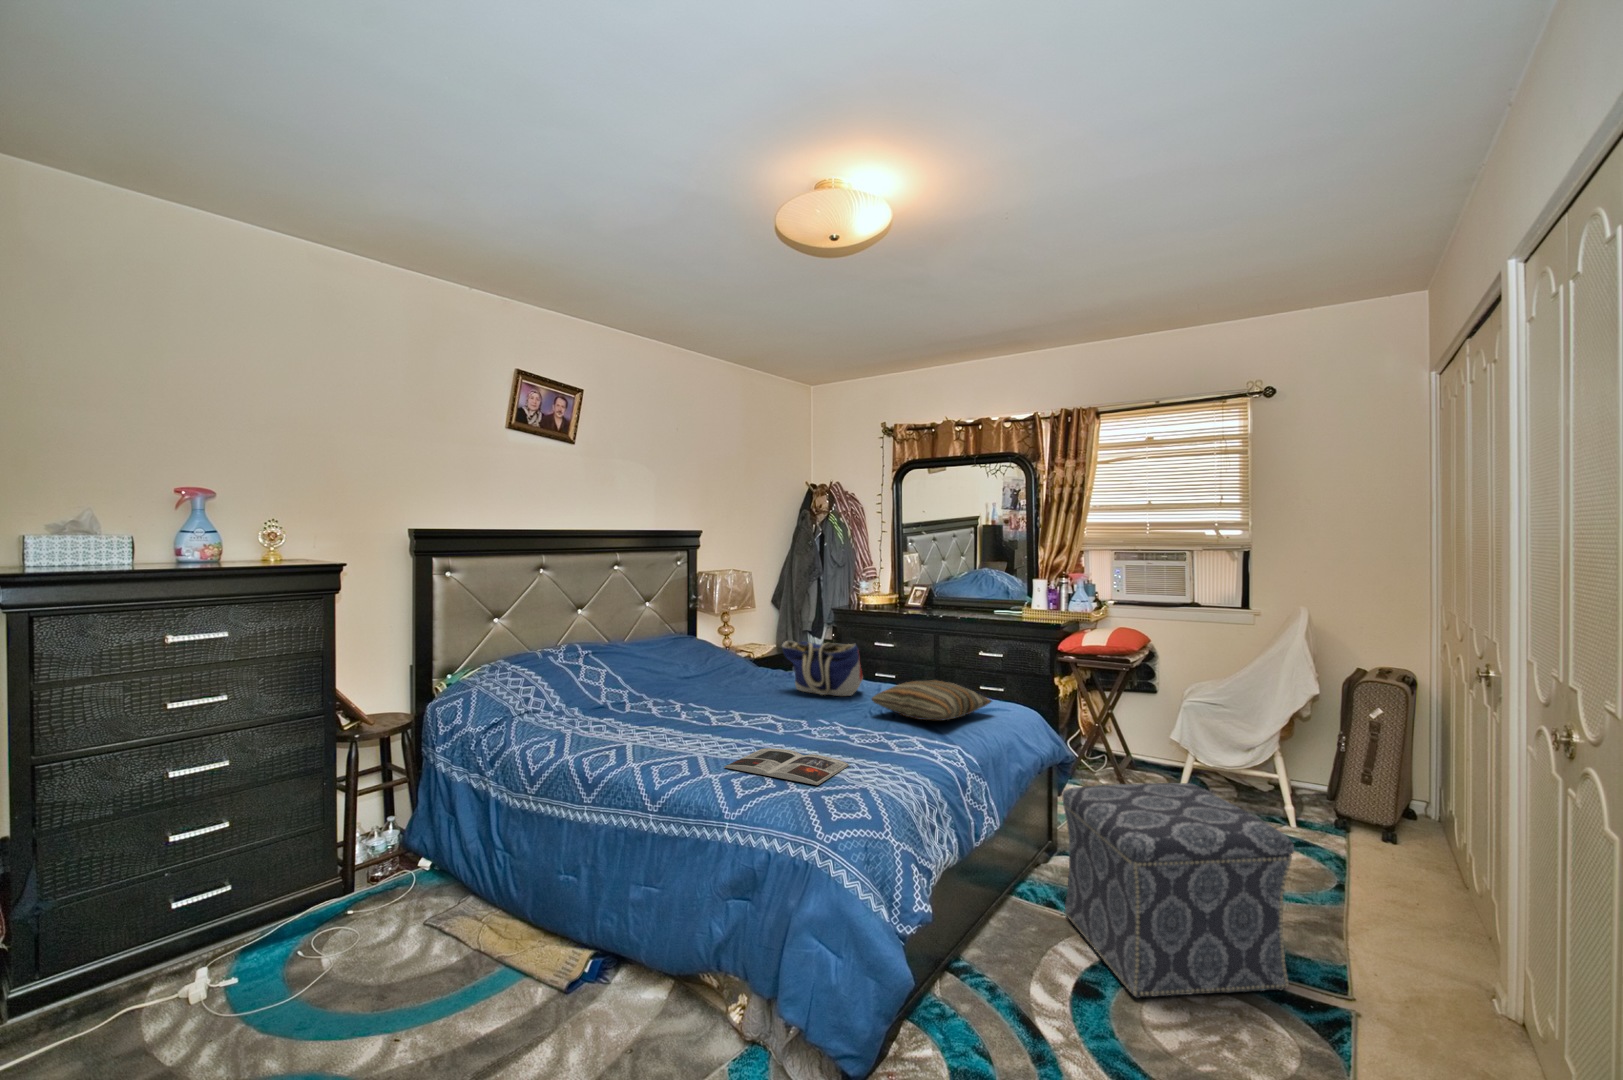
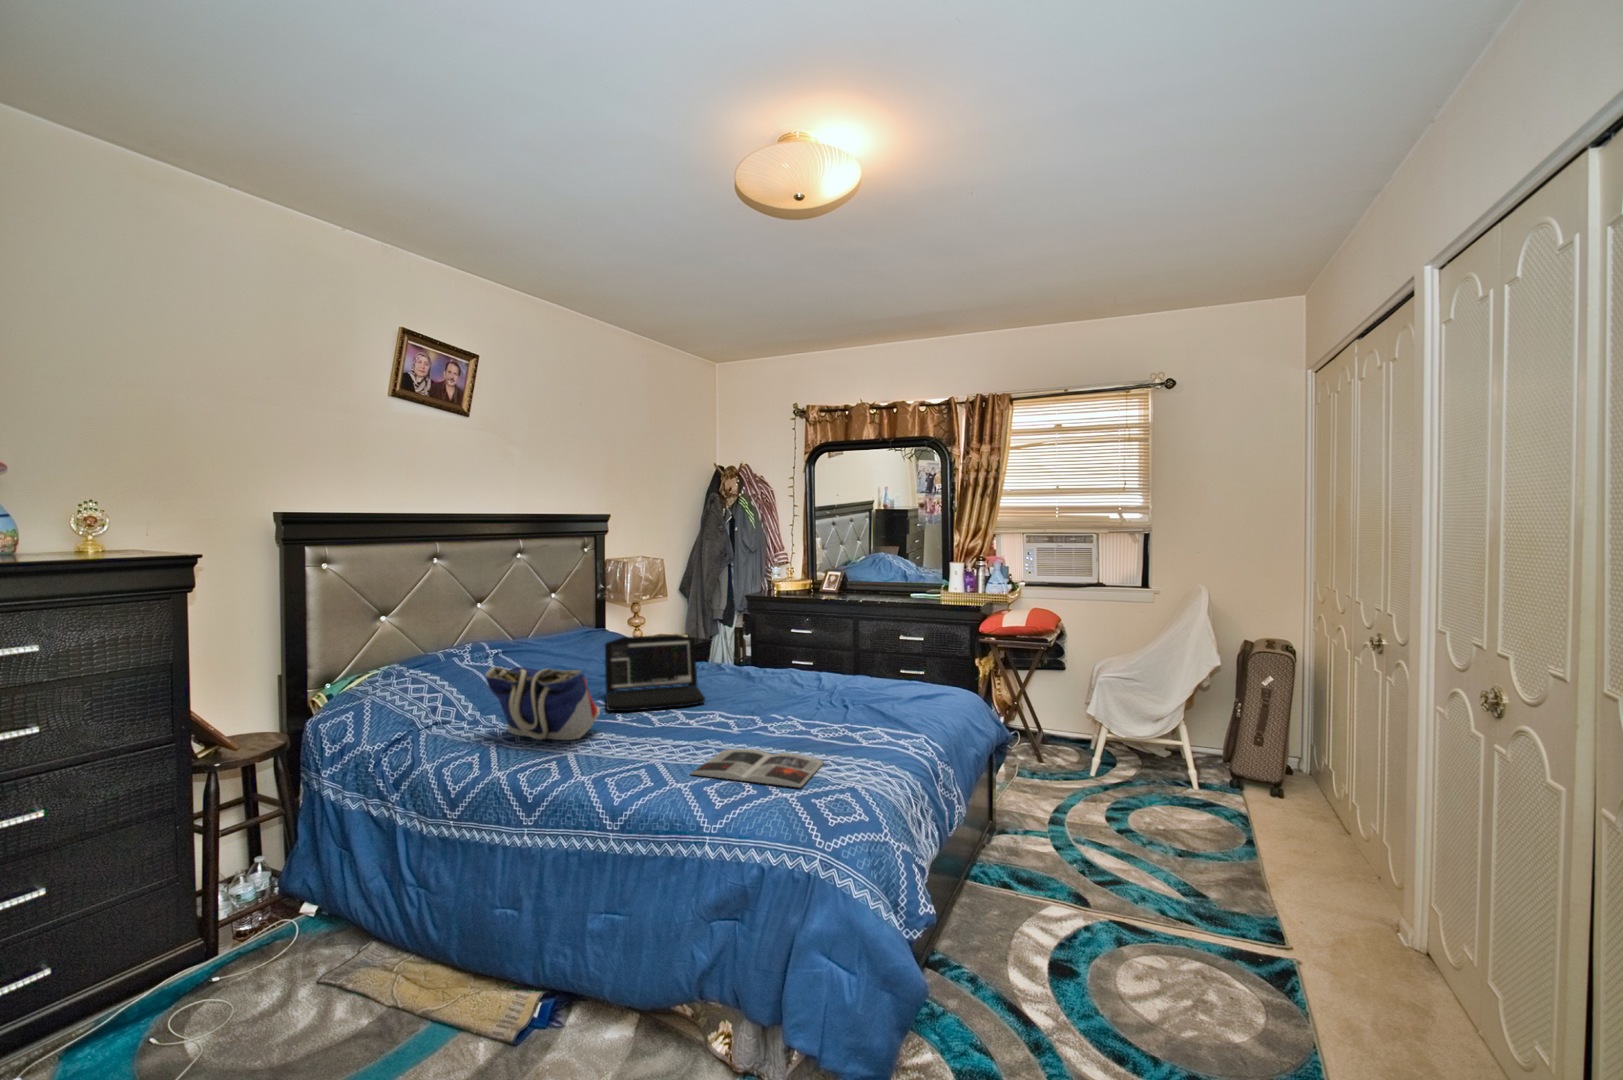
tote bag: present [782,641,863,696] -> present [485,667,600,740]
laptop: none [672,643,762,711] -> present [605,634,705,711]
pillow: present [871,680,992,721] -> none [824,667,945,708]
ottoman: present [1062,783,1294,998] -> none [1019,756,1245,972]

